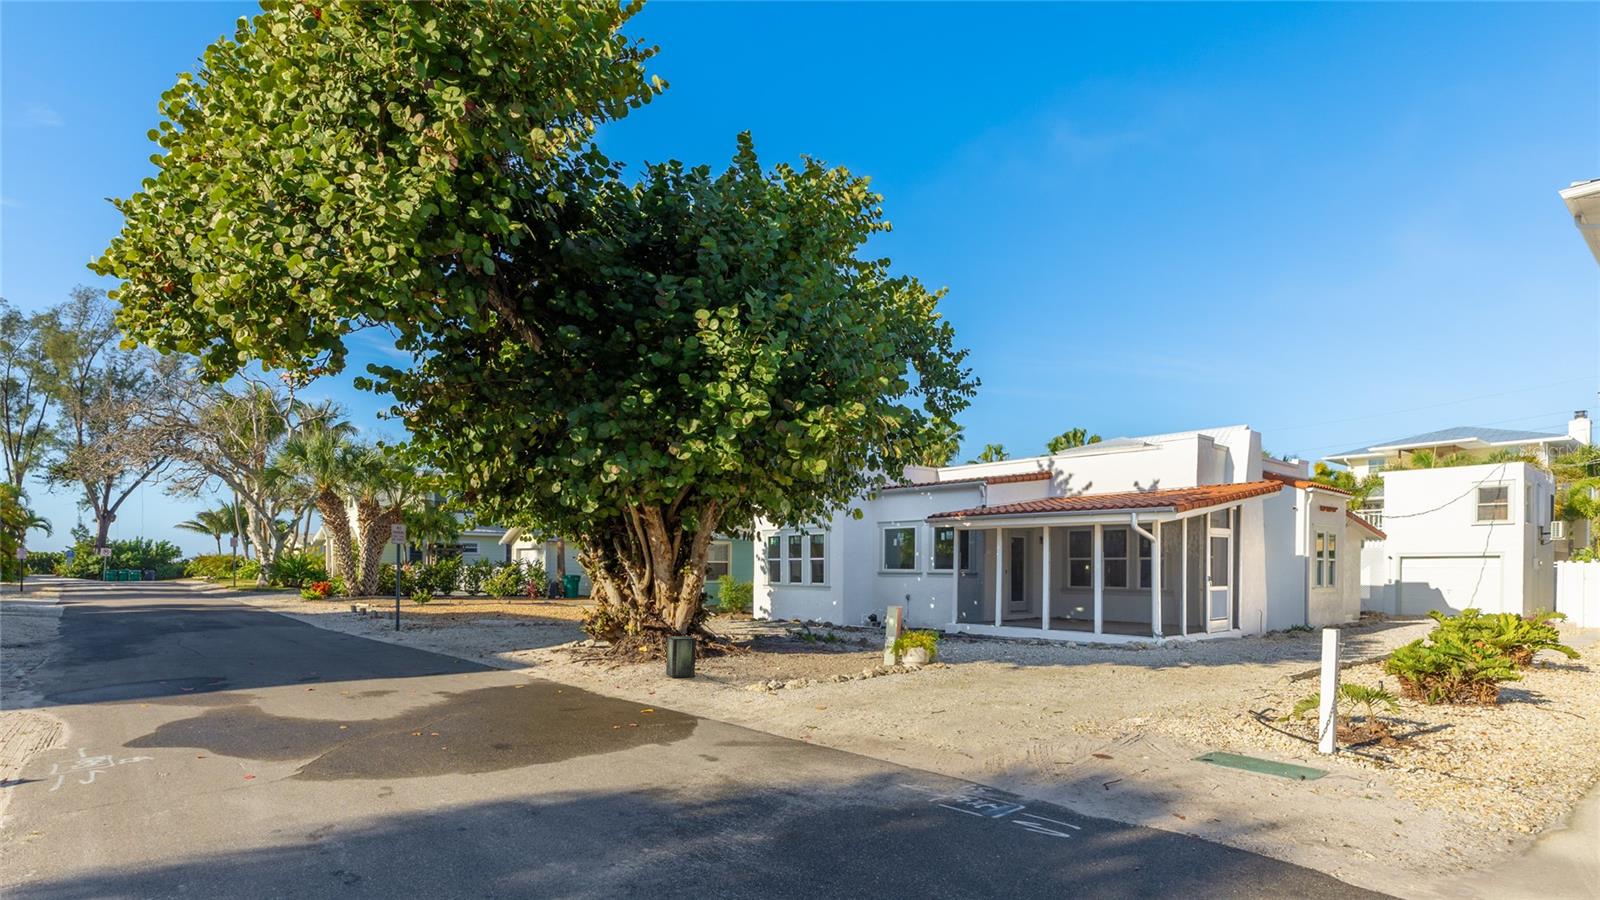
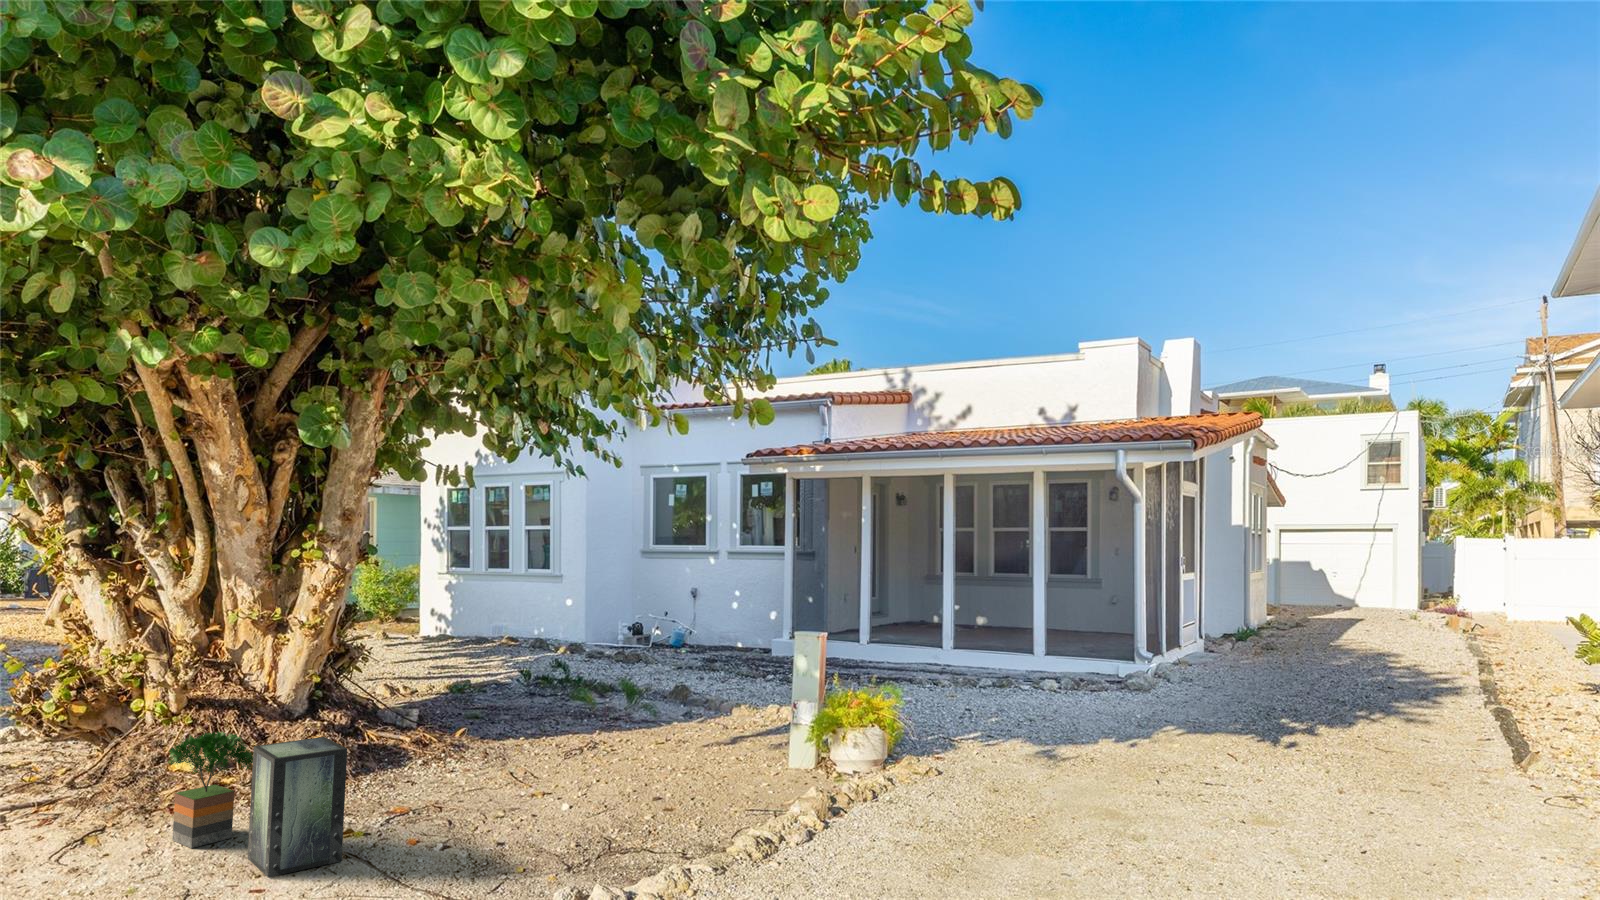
potted tree: none [641,633,668,671] -> present [168,732,253,848]

